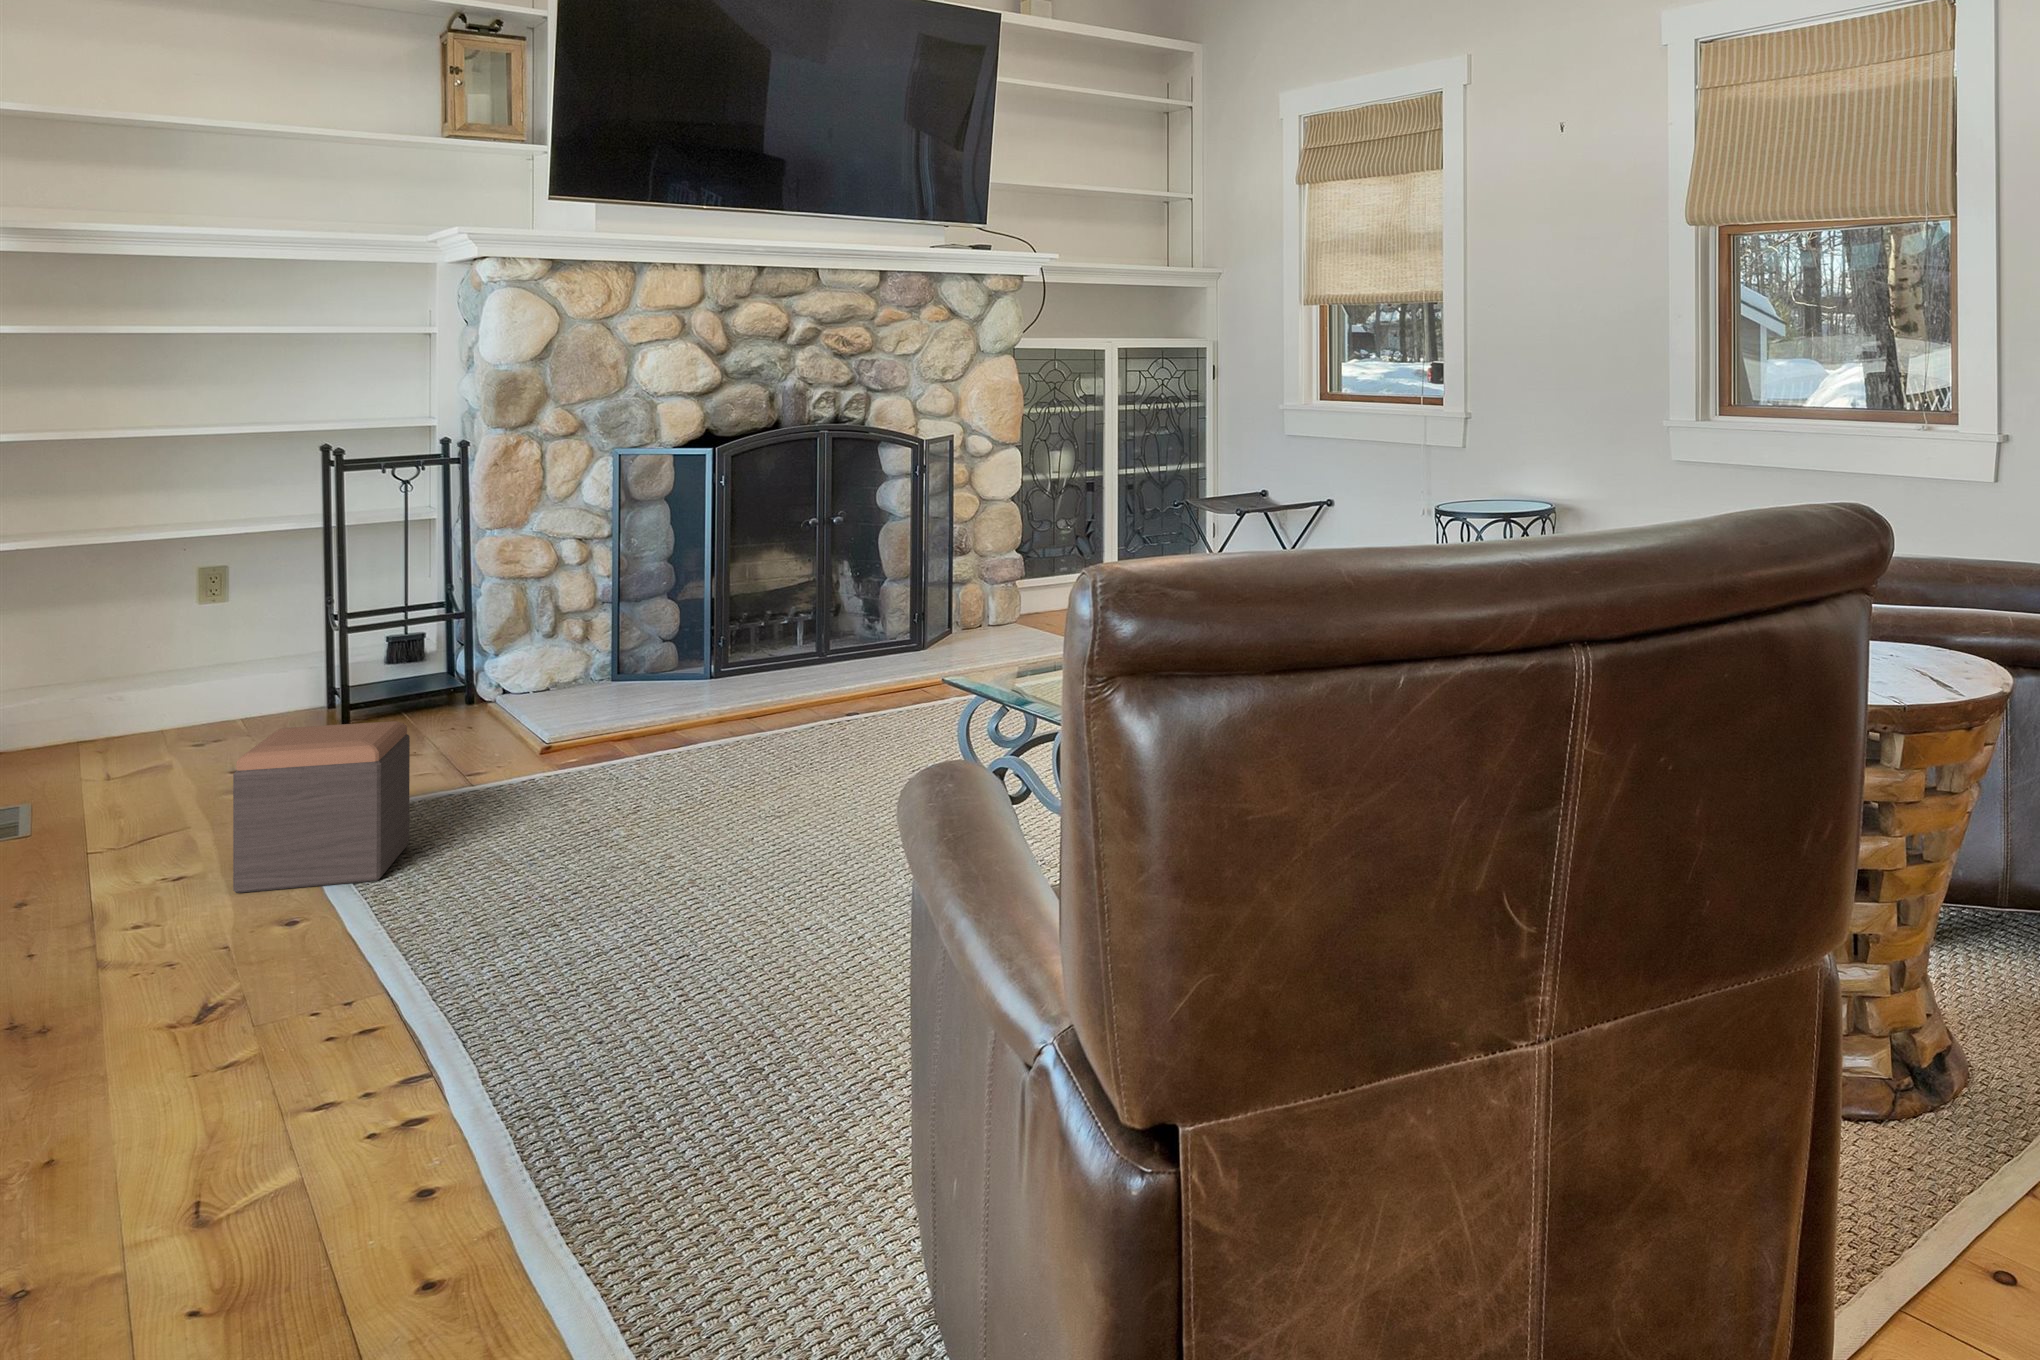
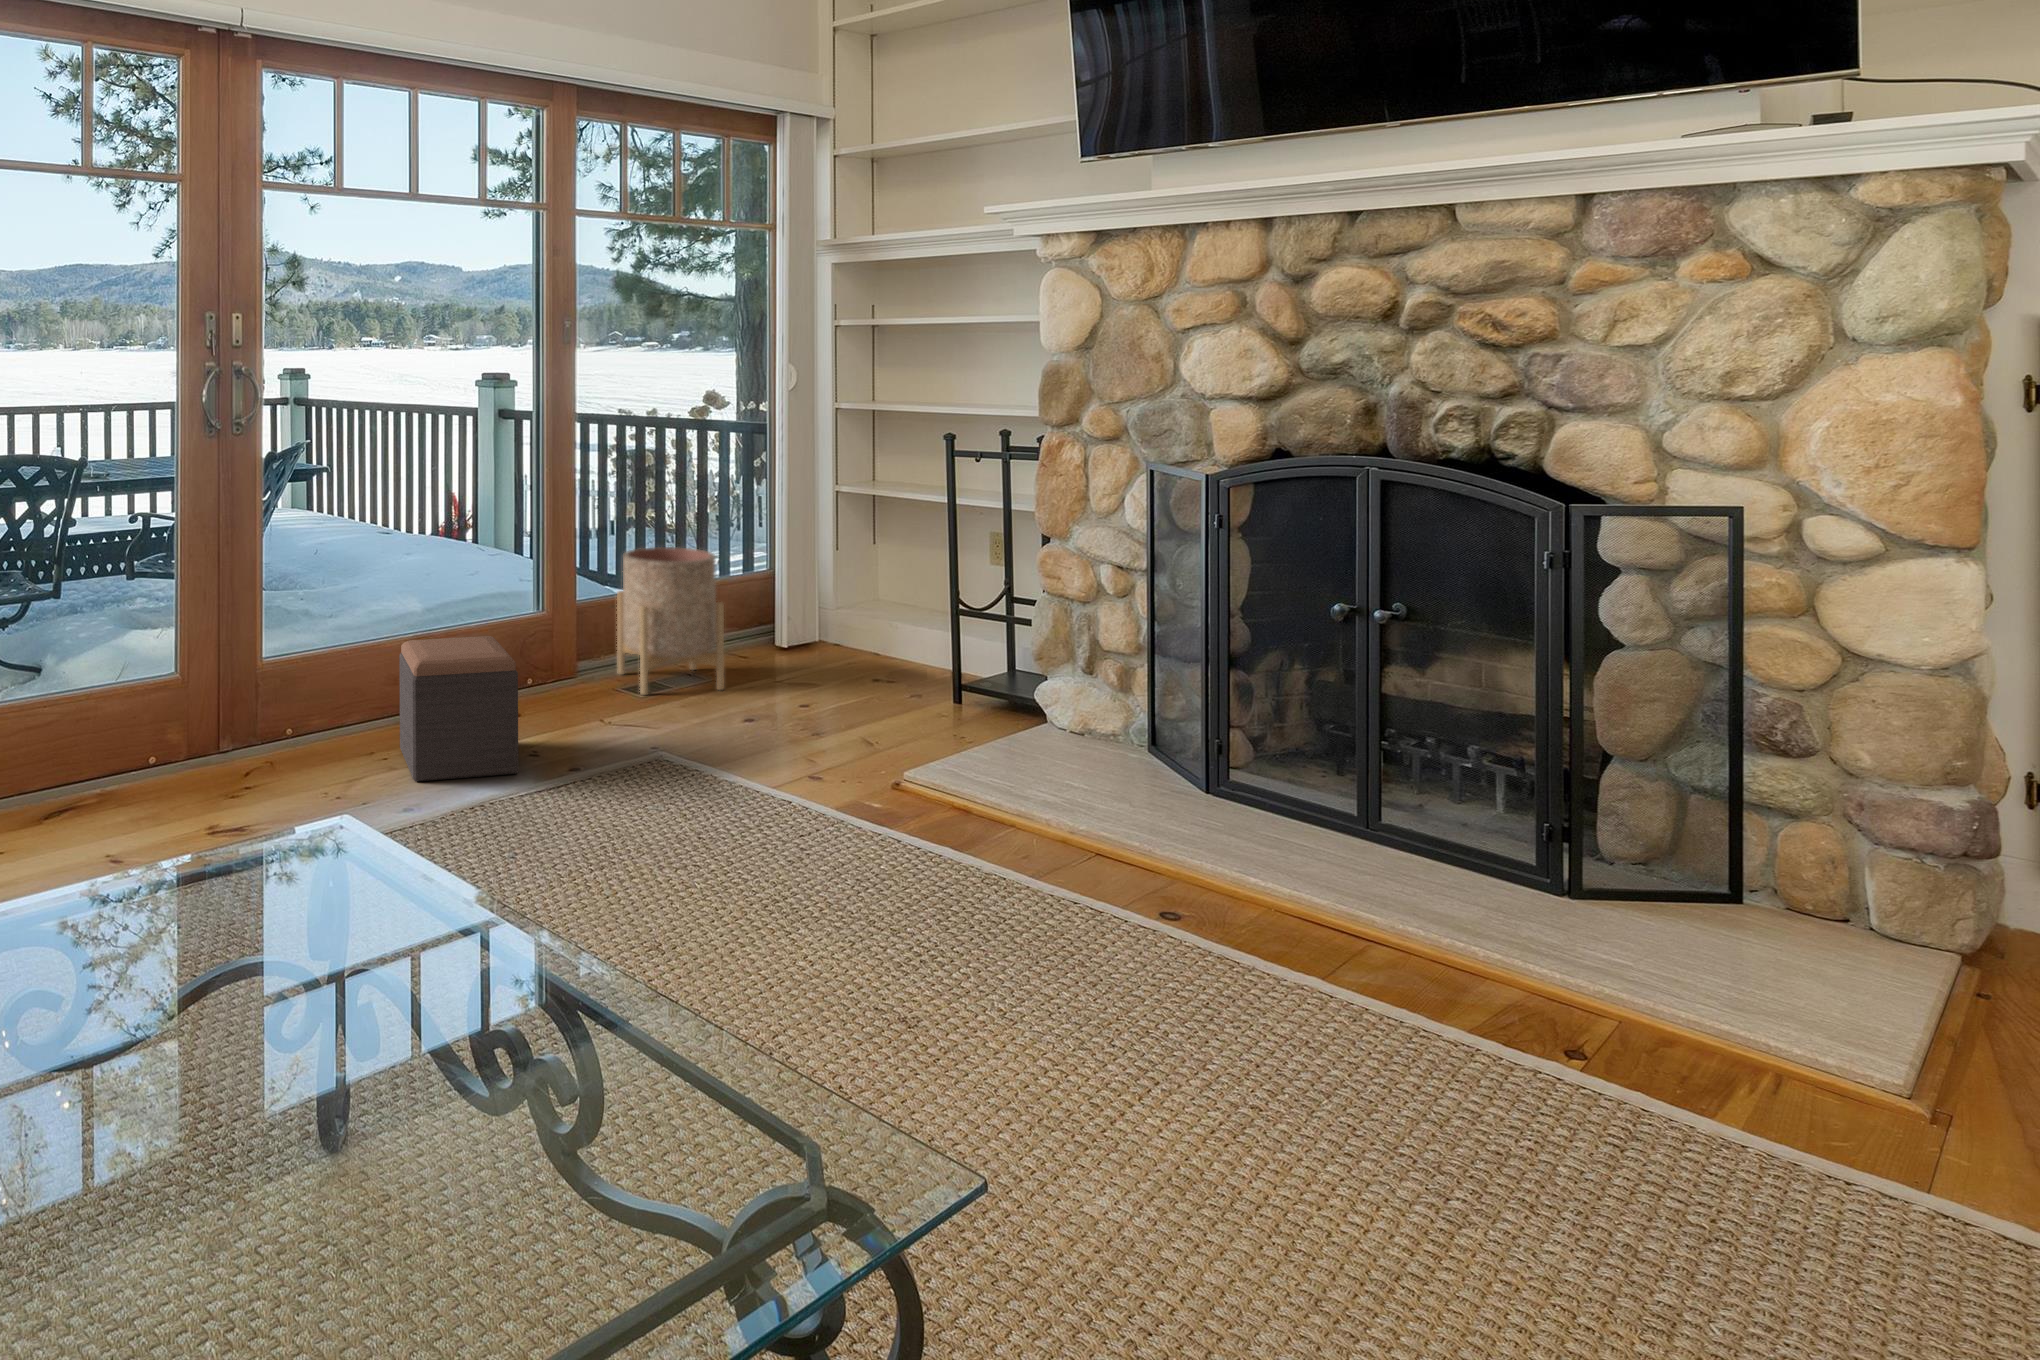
planter: none [36,625,209,816] -> present [617,547,724,695]

